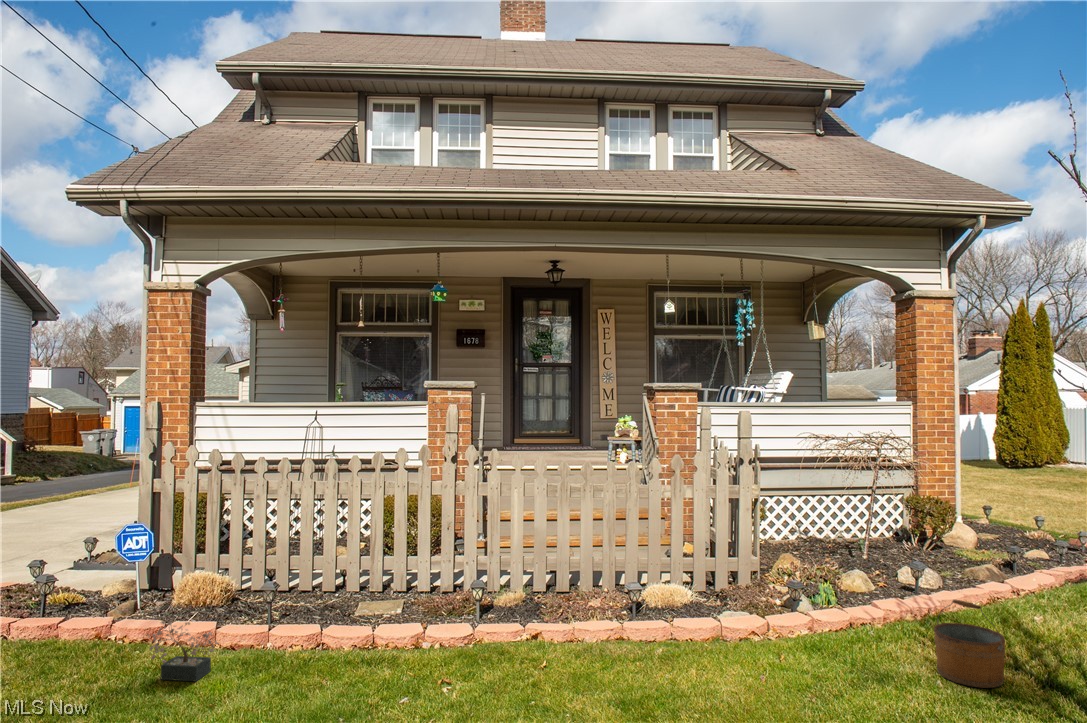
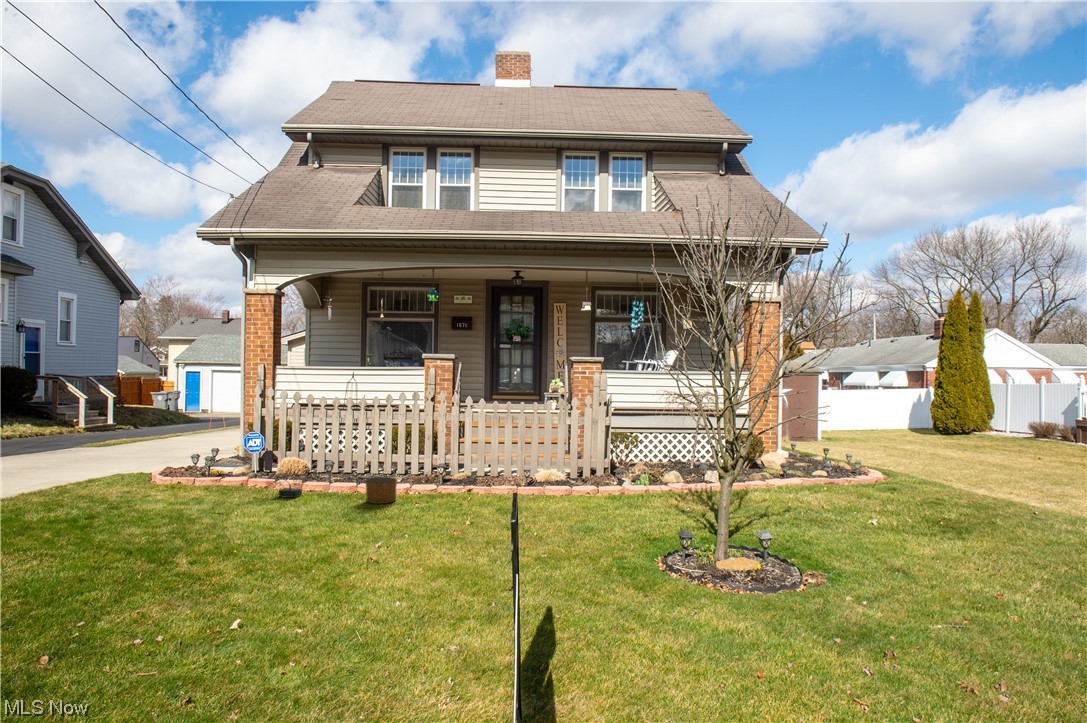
bucket: present [934,600,1005,688] -> present [366,464,397,504]

